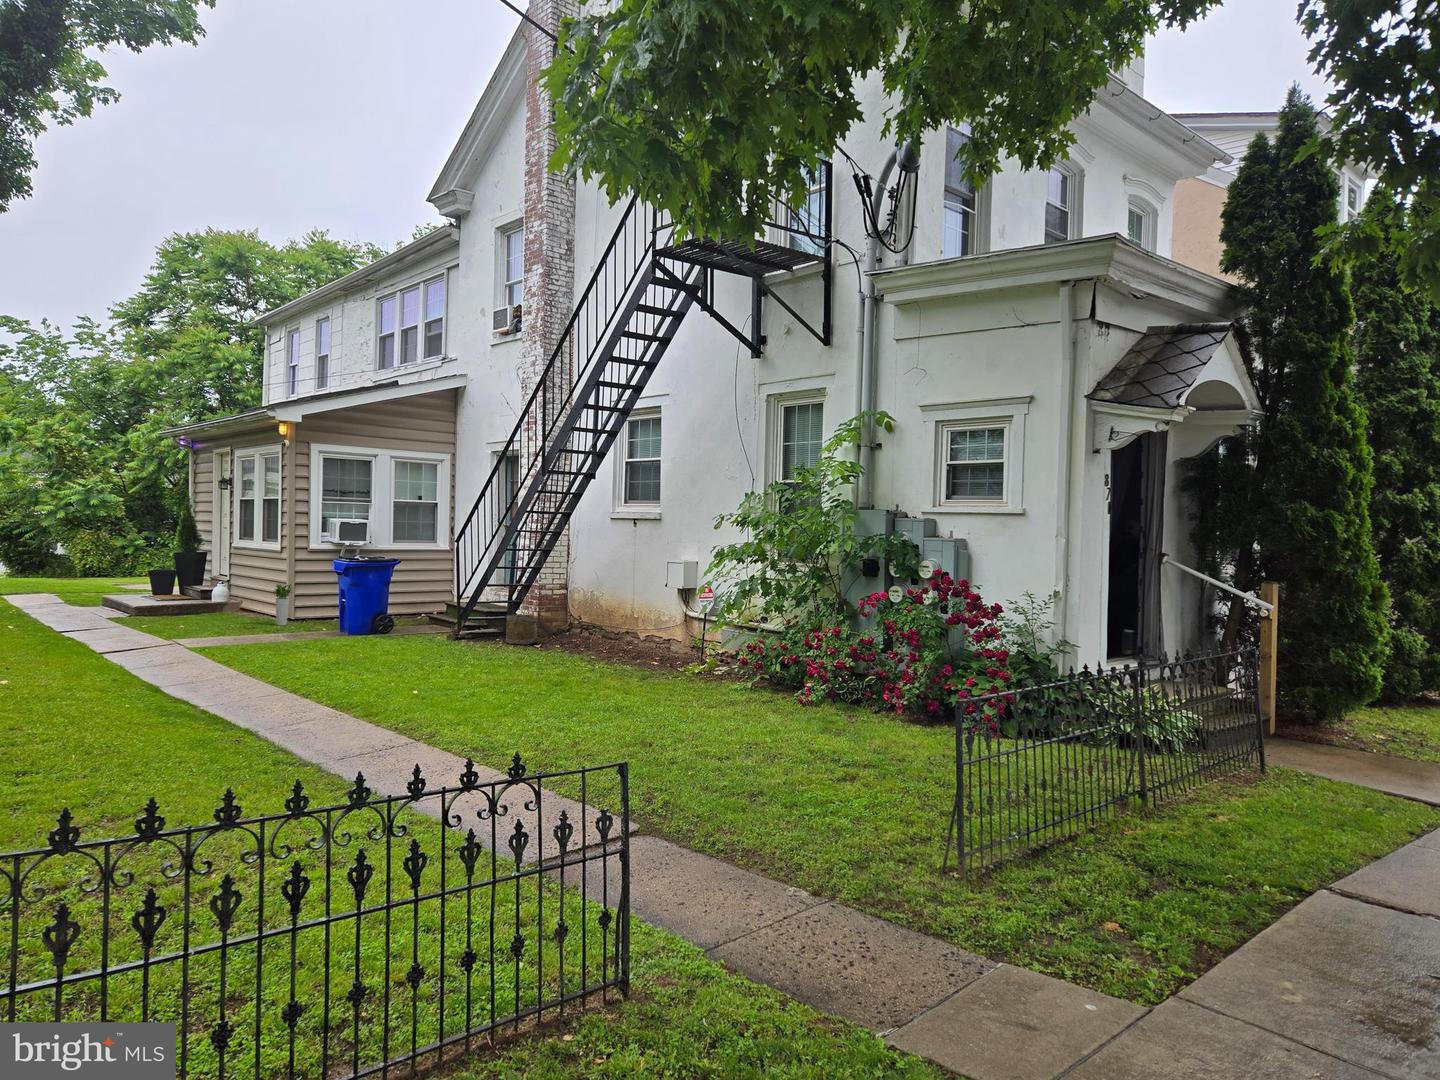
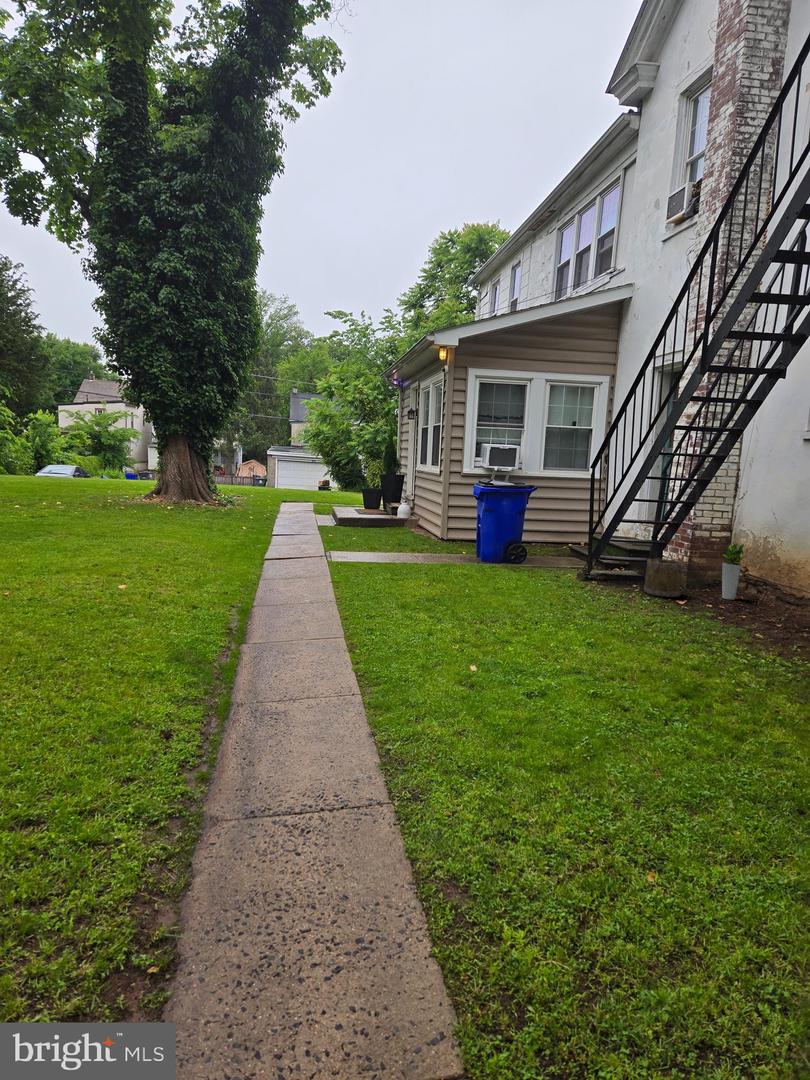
planter: present [274,584,292,625] -> present [722,543,746,600]

